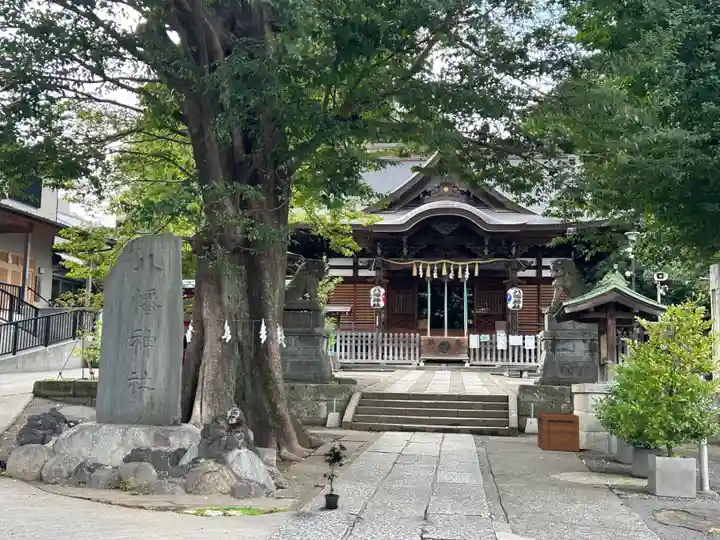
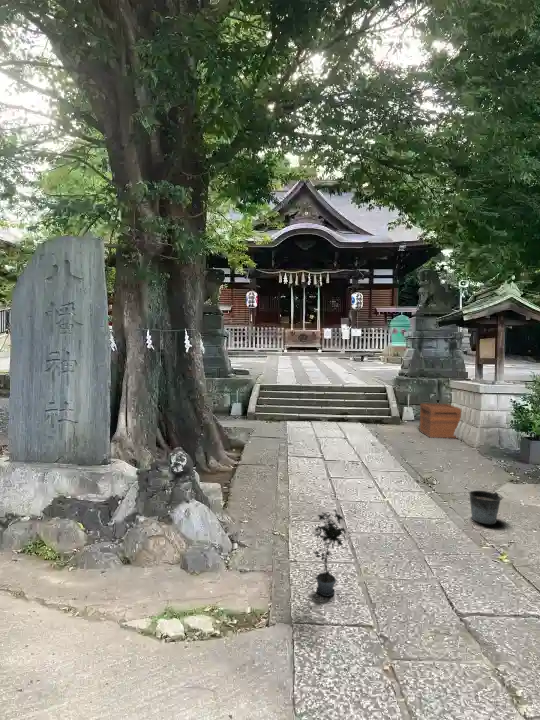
bucket: none [505,467,535,495] -> present [469,491,502,524]

